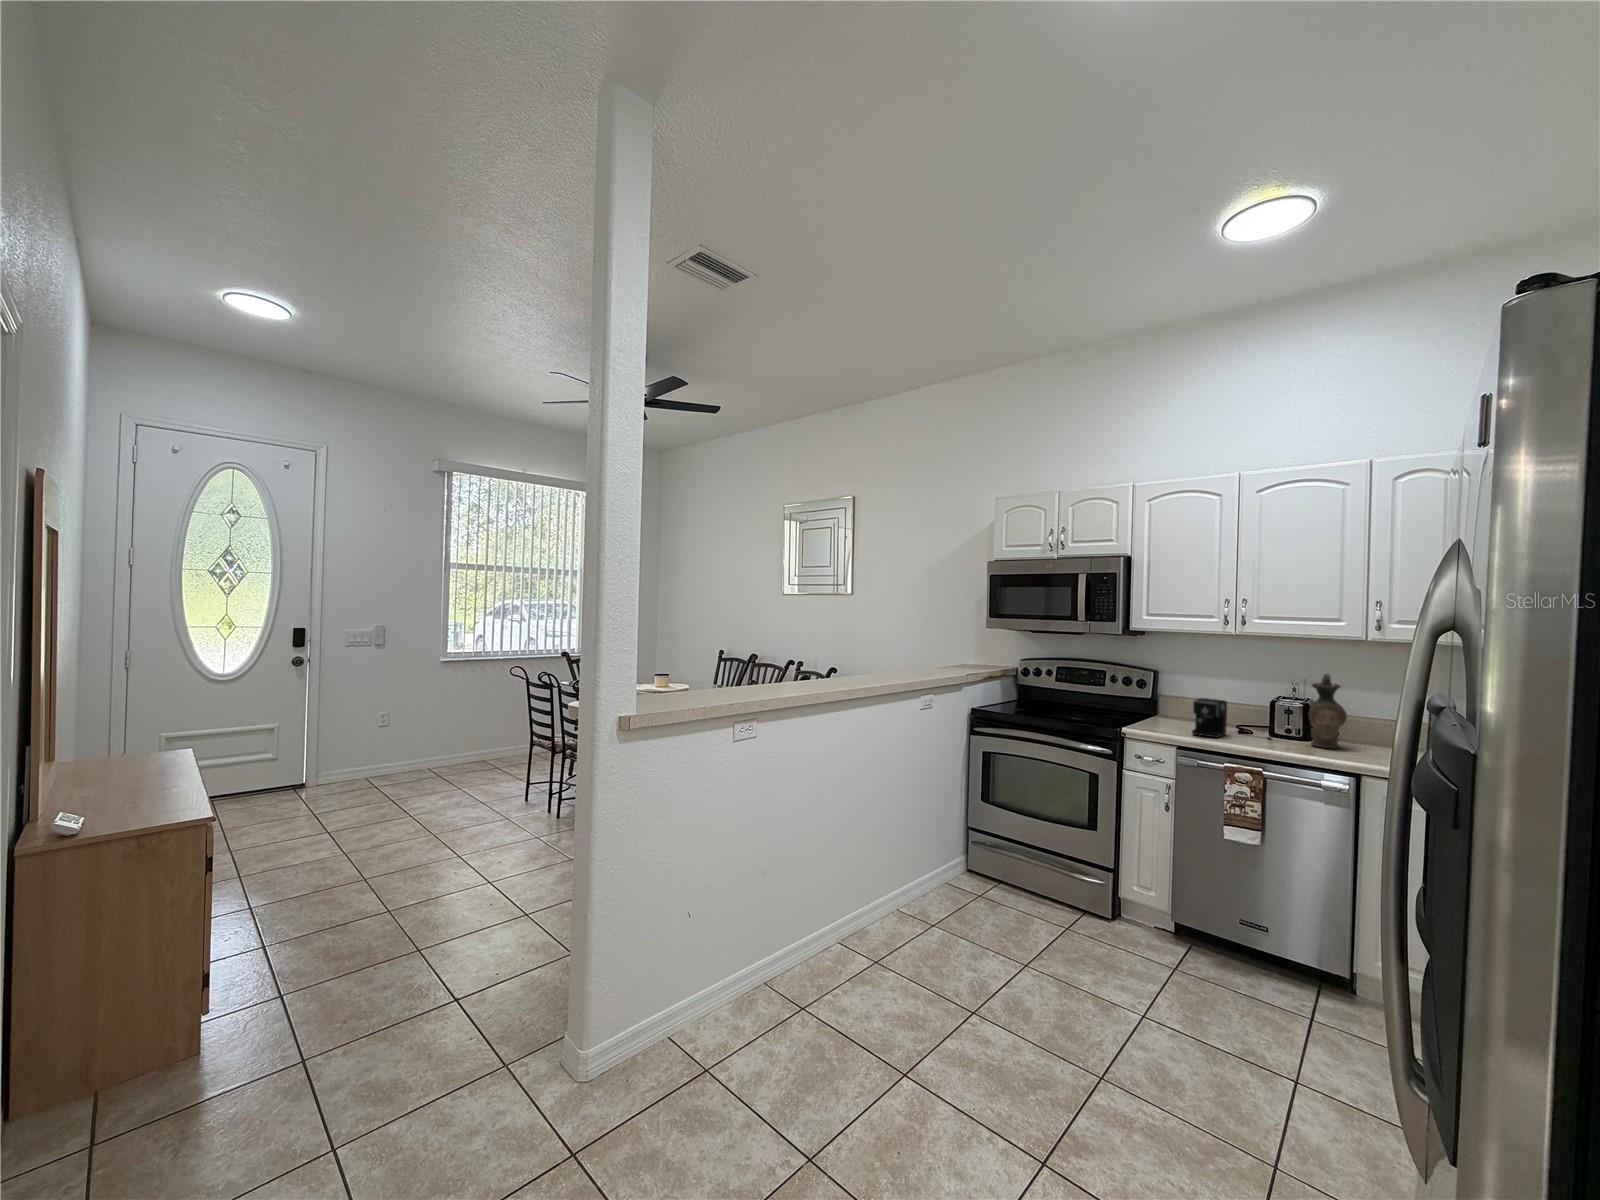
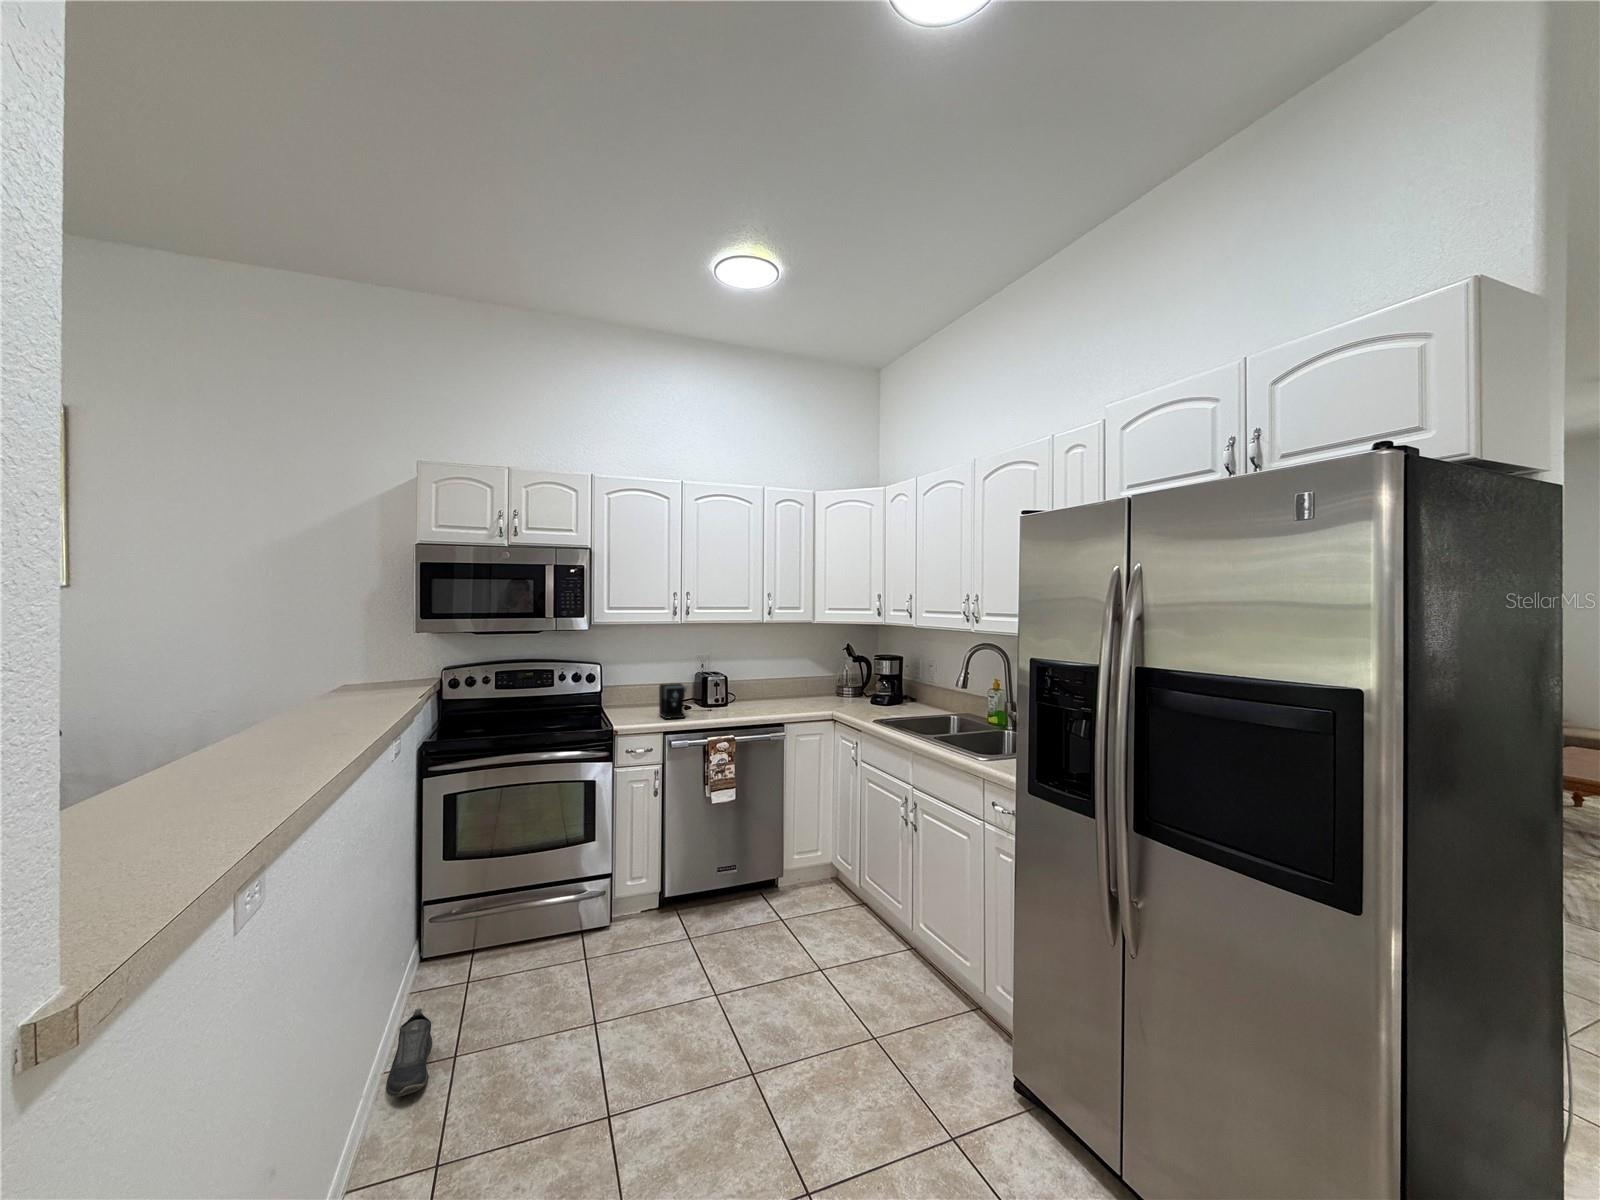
ceramic pitcher: present [1309,674,1347,748] -> none [737,651,762,709]
shoe: none [889,884,933,928] -> present [386,1008,432,1097]

